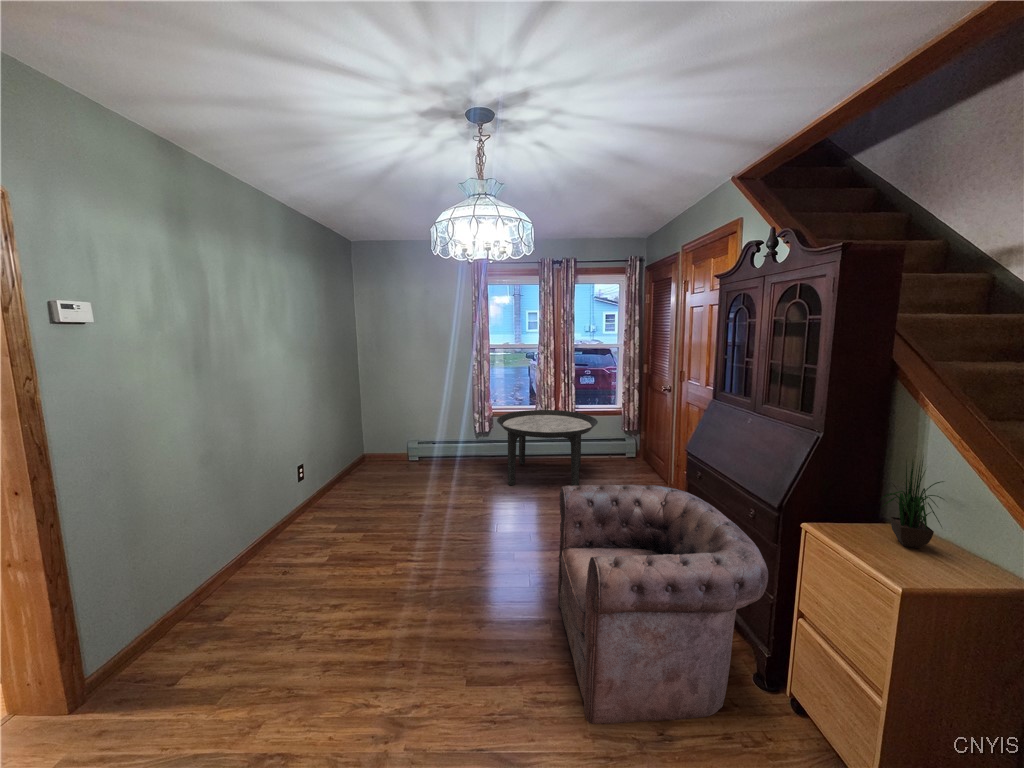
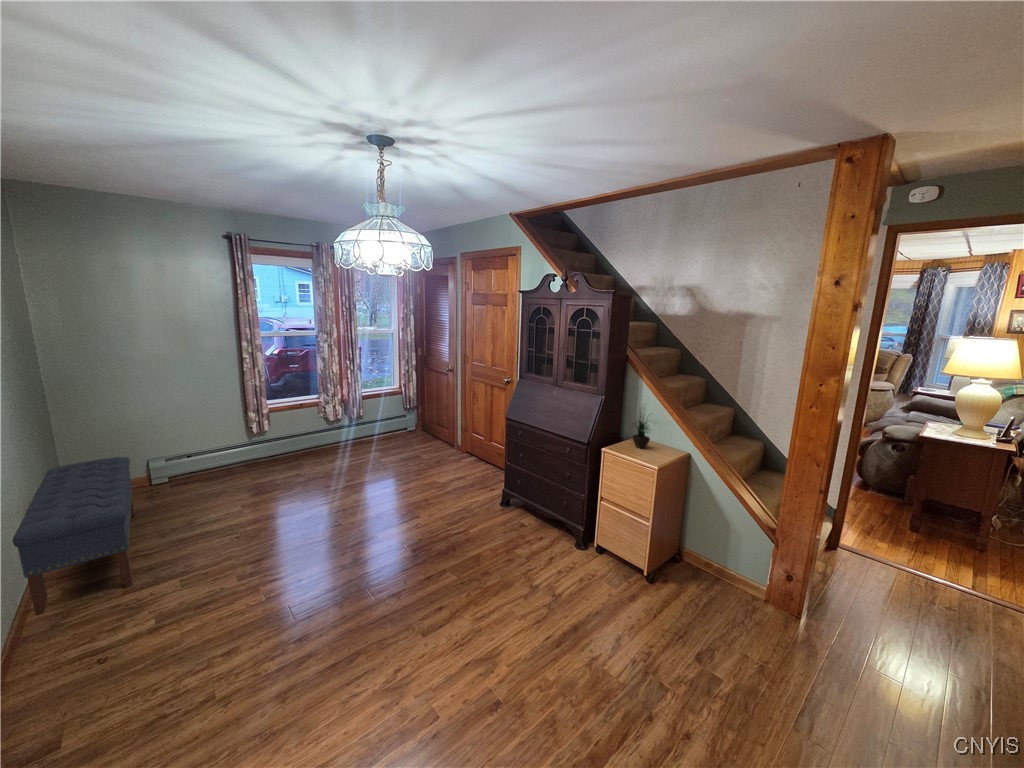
round table: present [497,410,598,486] -> none [290,397,398,481]
bench: none [287,432,385,527] -> present [12,457,135,615]
armchair: present [558,485,768,724] -> none [441,445,593,611]

